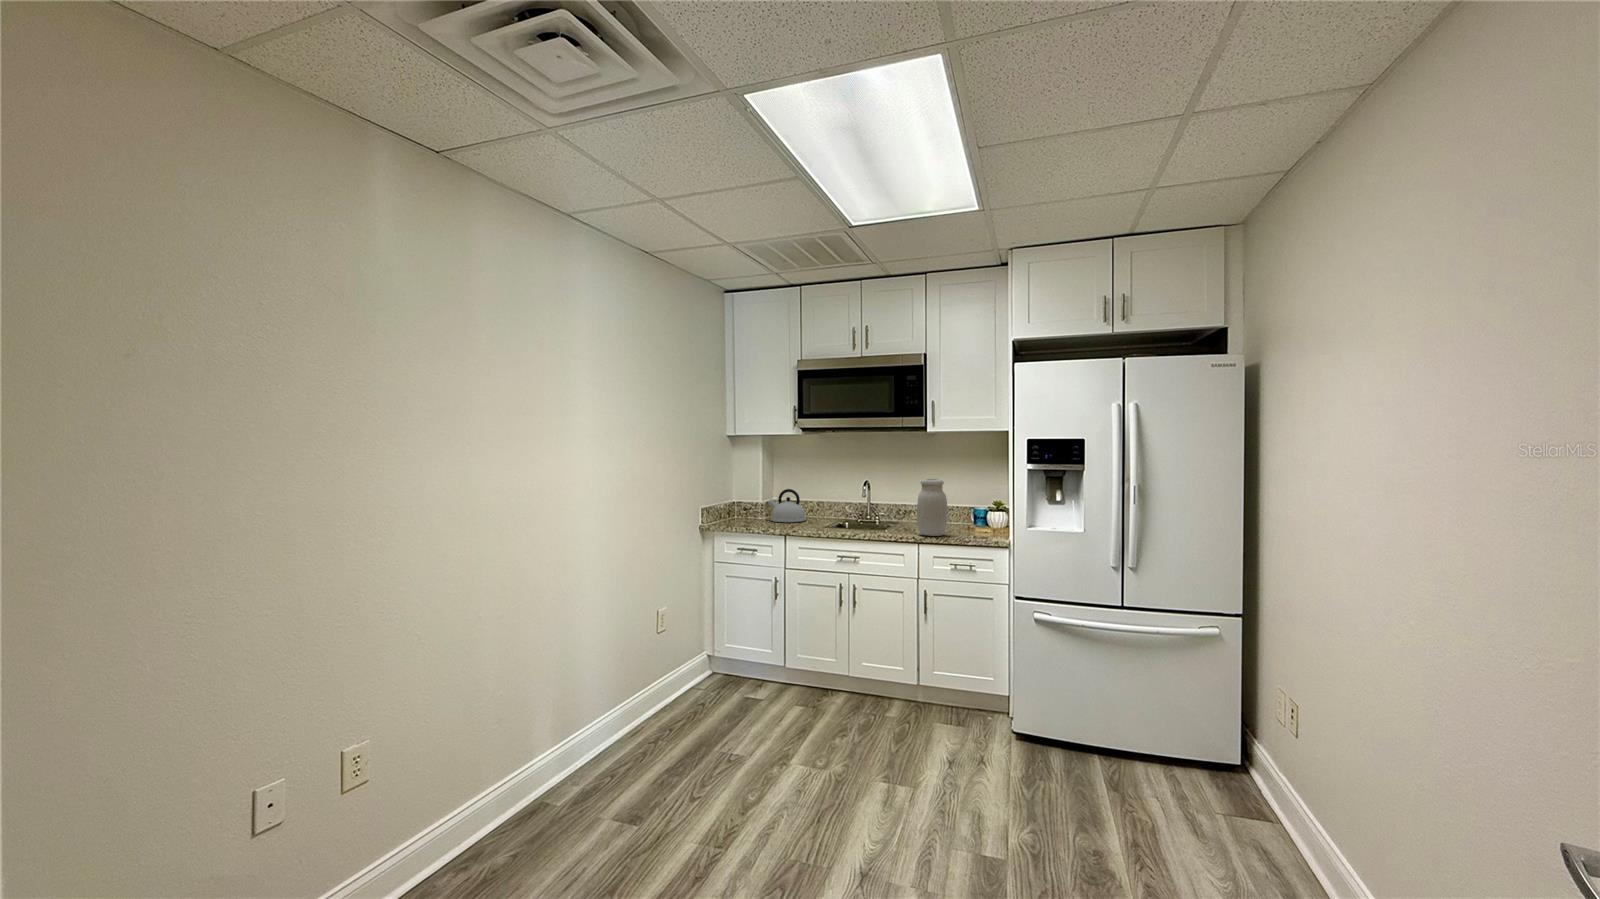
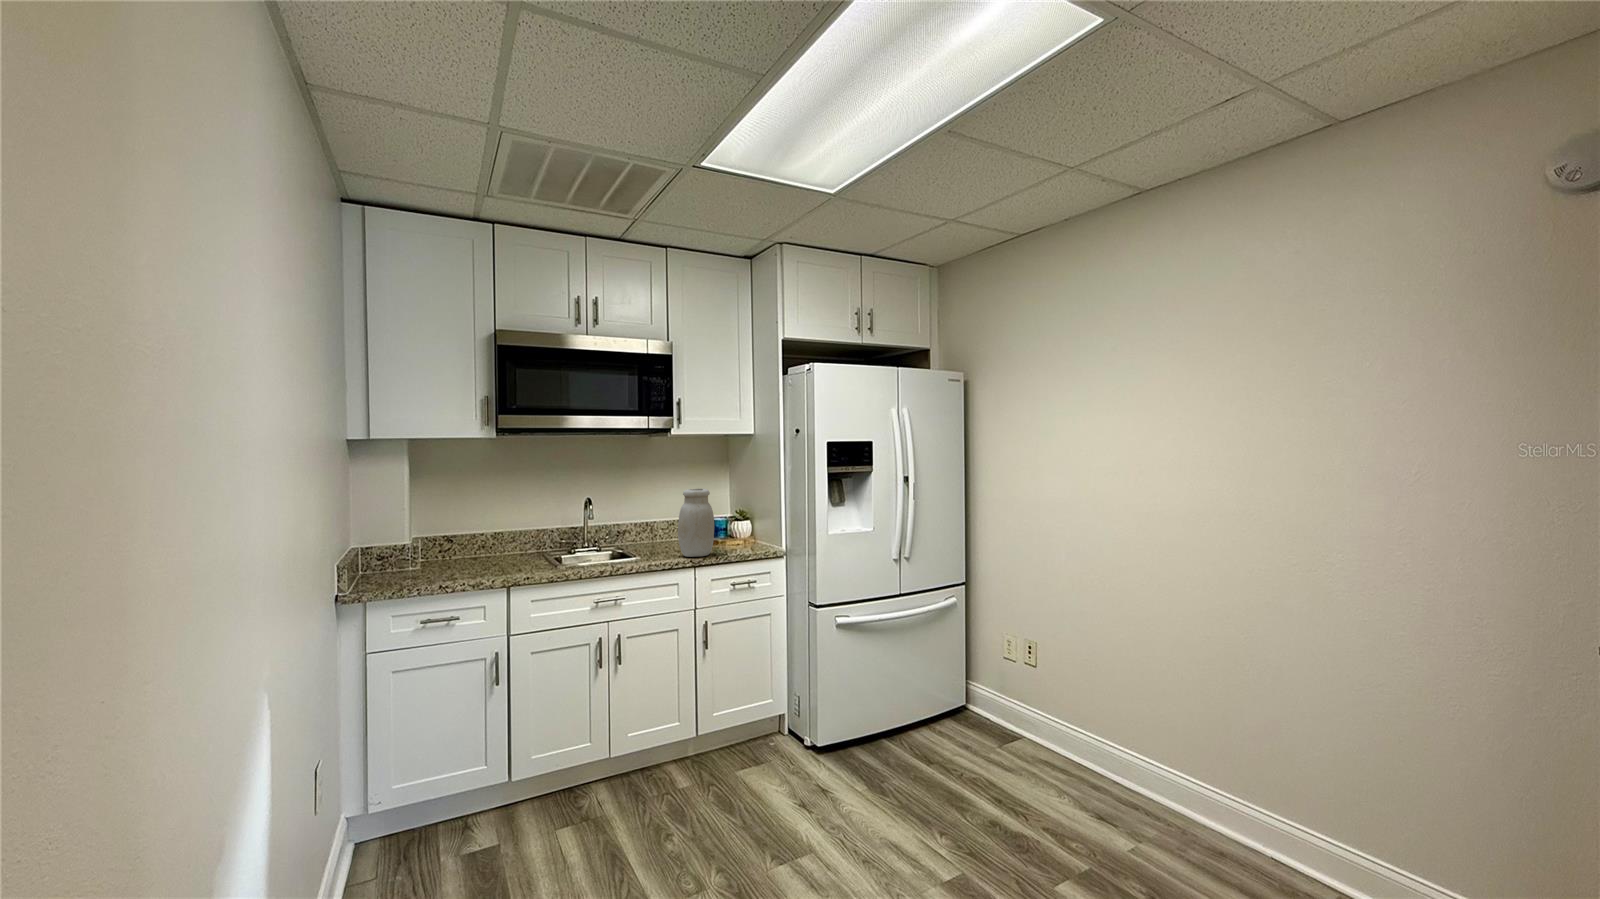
kettle: present [768,489,806,522] -> none [420,518,488,570]

